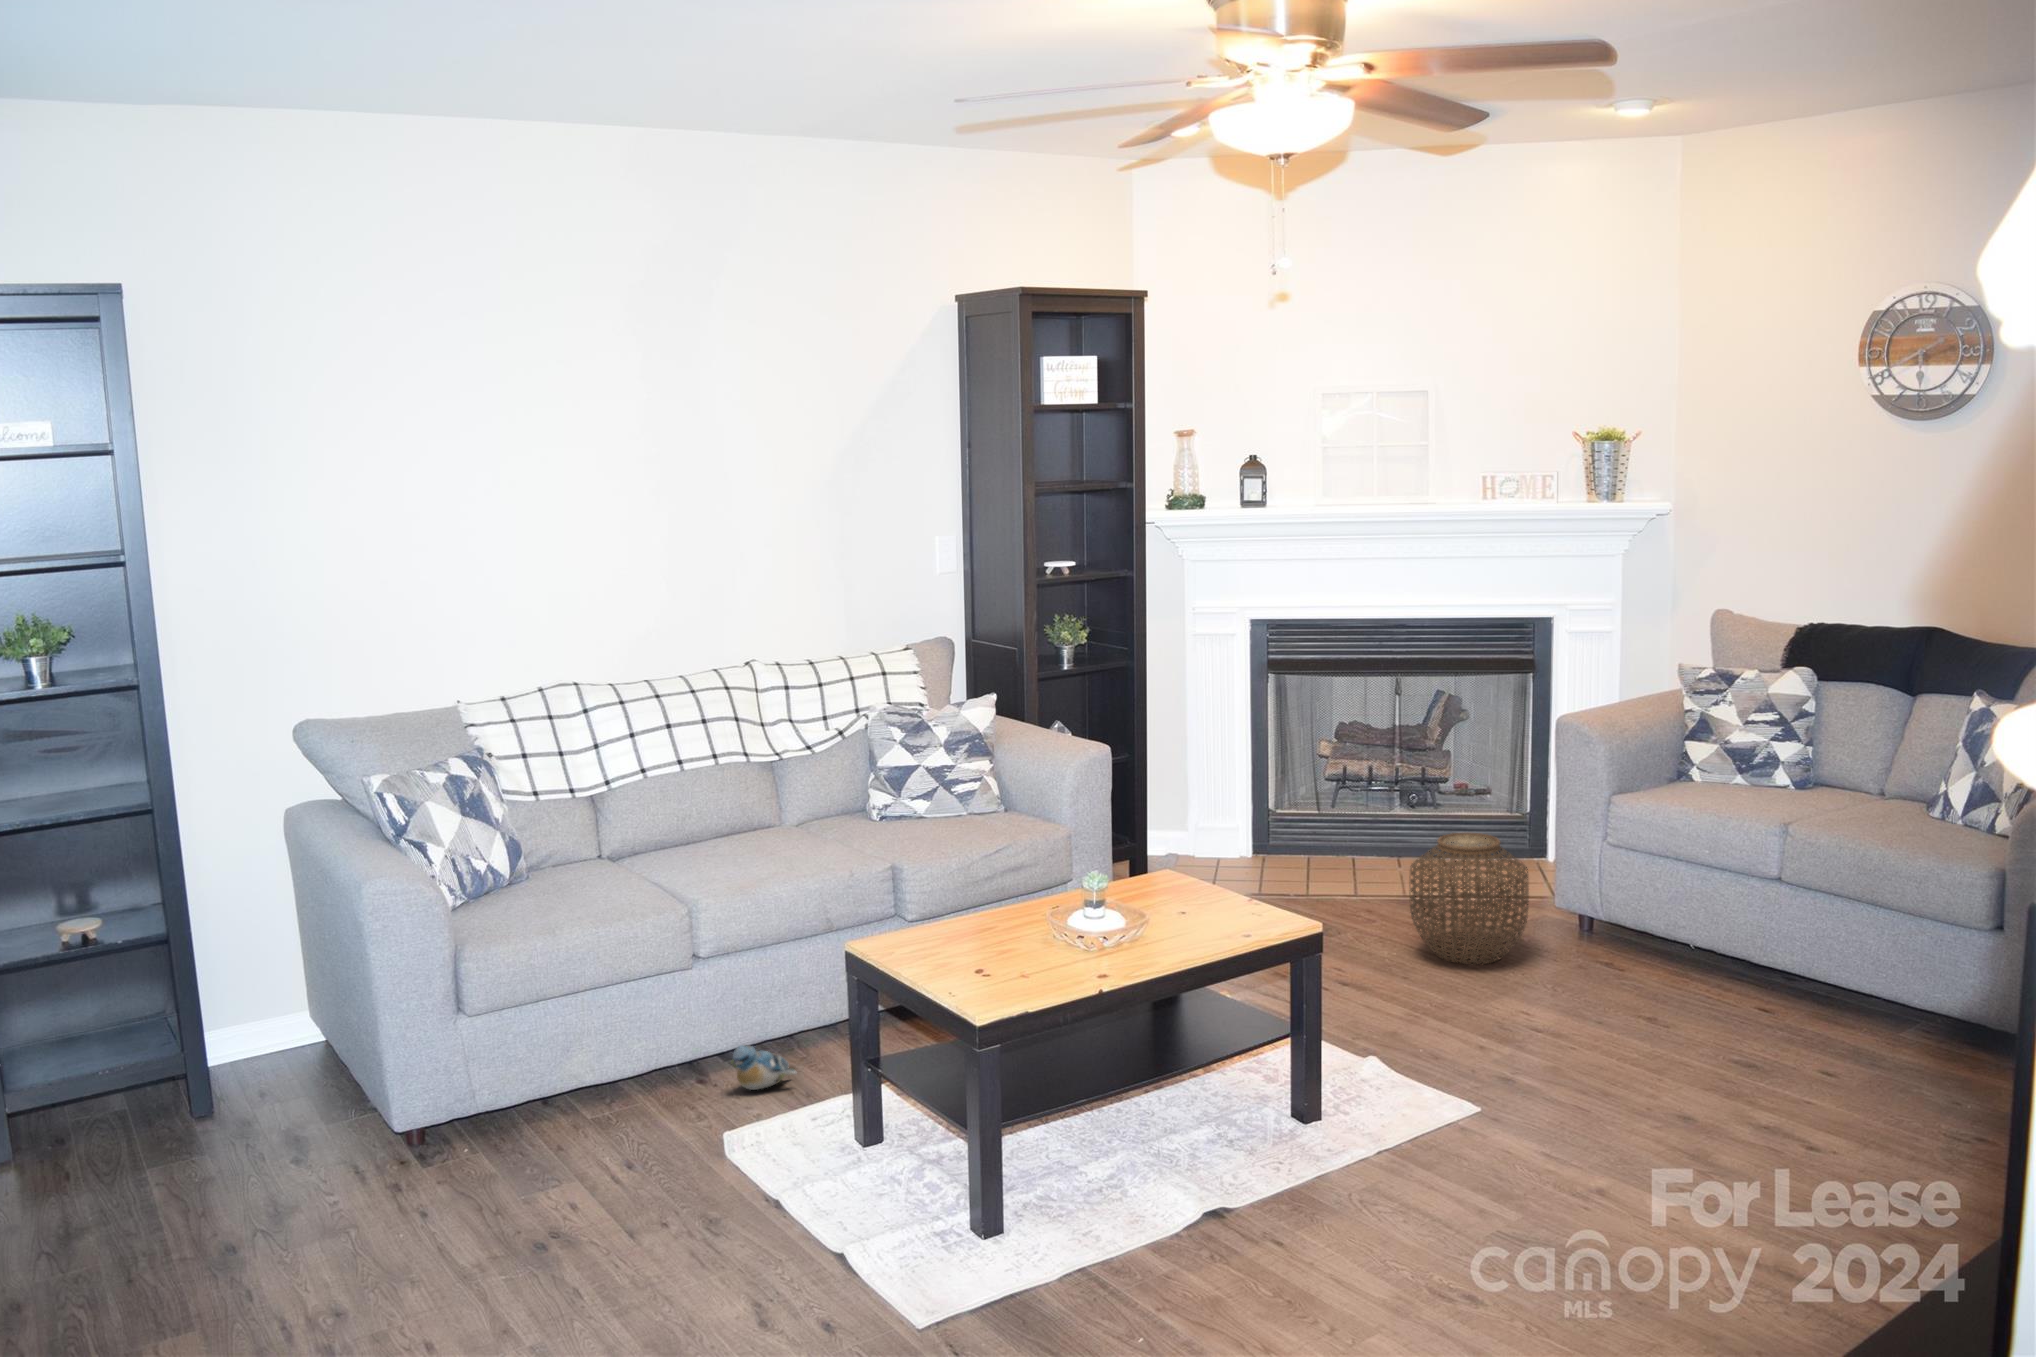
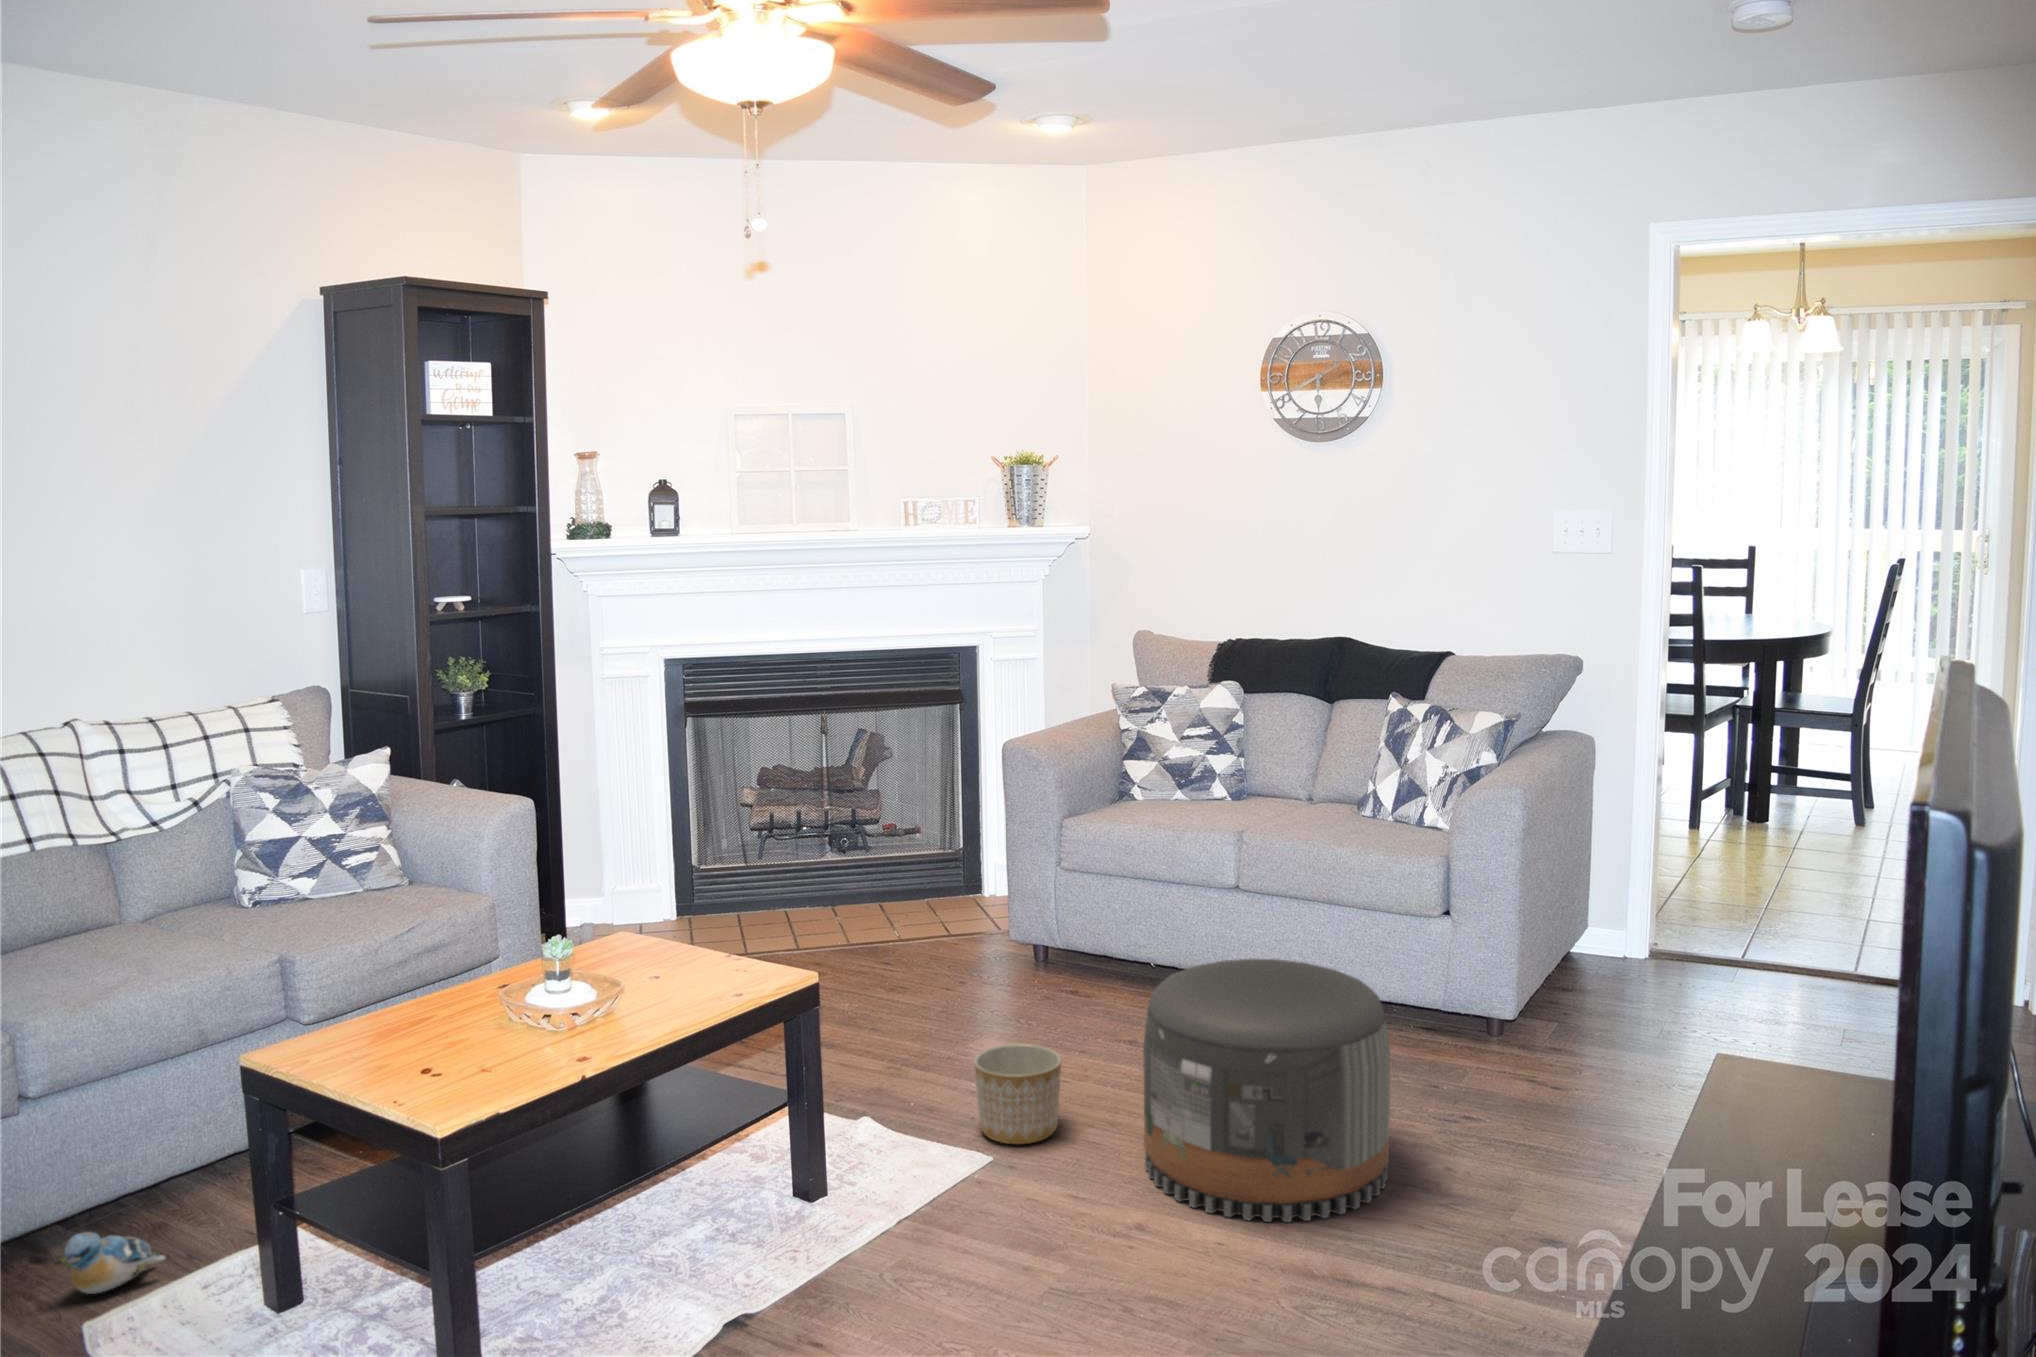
woven basket: present [1410,833,1529,964] -> none [881,866,1001,1004]
pouf: none [1588,949,1838,1200] -> present [1143,959,1390,1222]
planter: none [1443,1004,1527,1095] -> present [974,1044,1061,1144]

